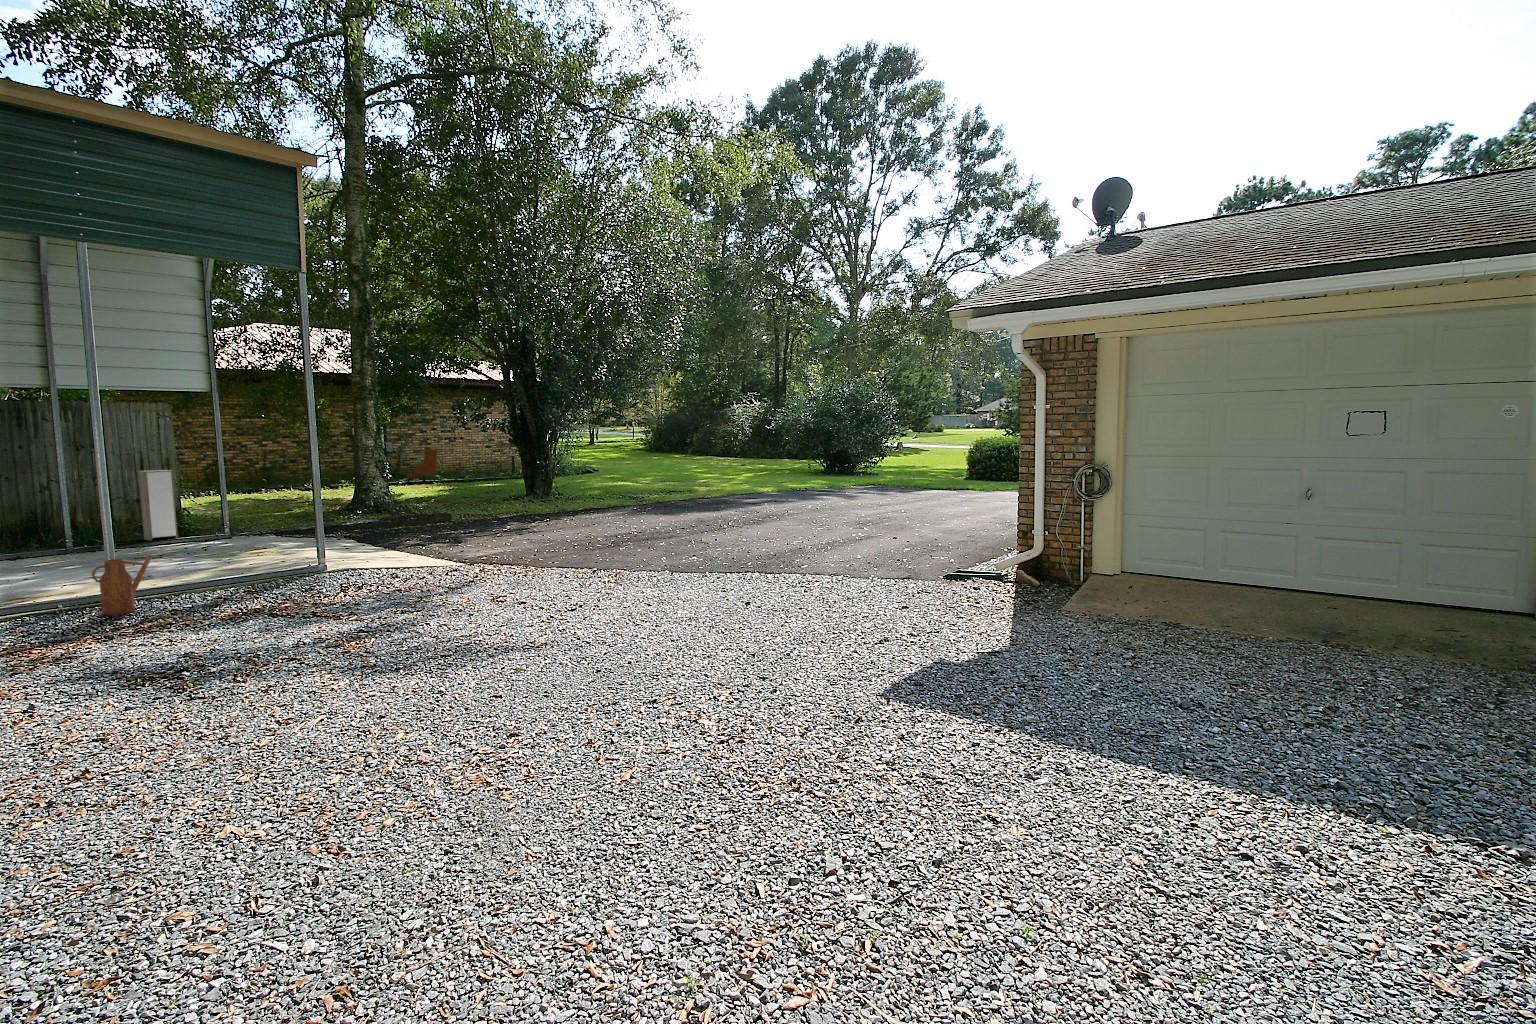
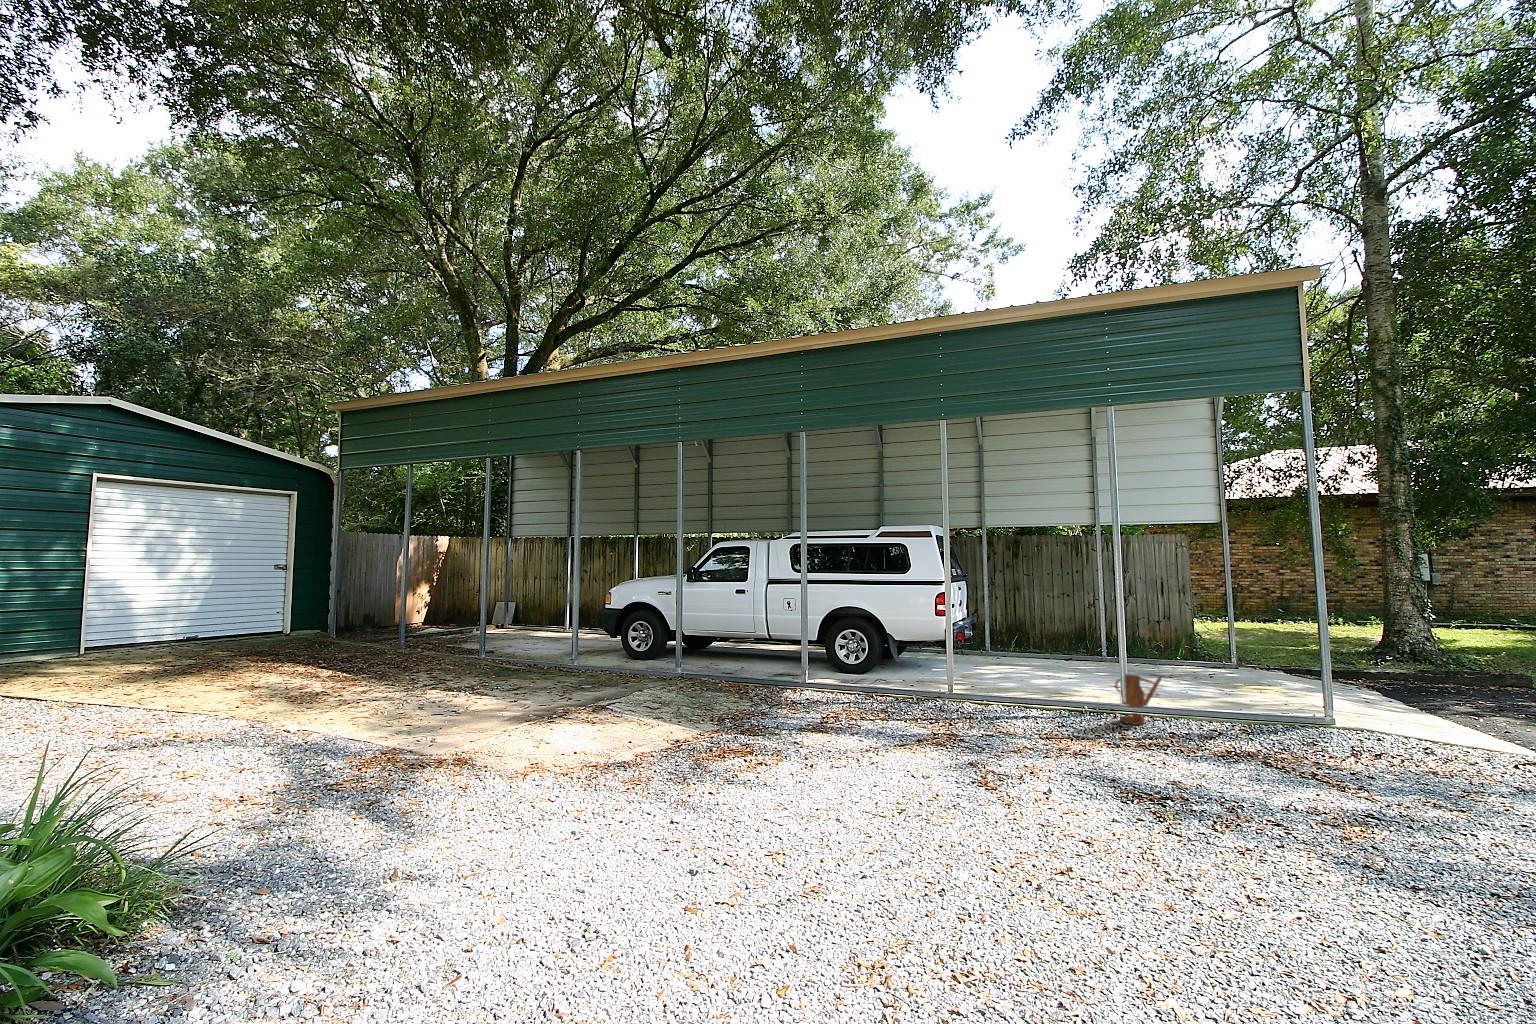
lounge chair: present [405,450,438,484] -> none [1452,597,1512,641]
storage cabinet: present [139,470,178,541] -> none [1165,598,1193,662]

